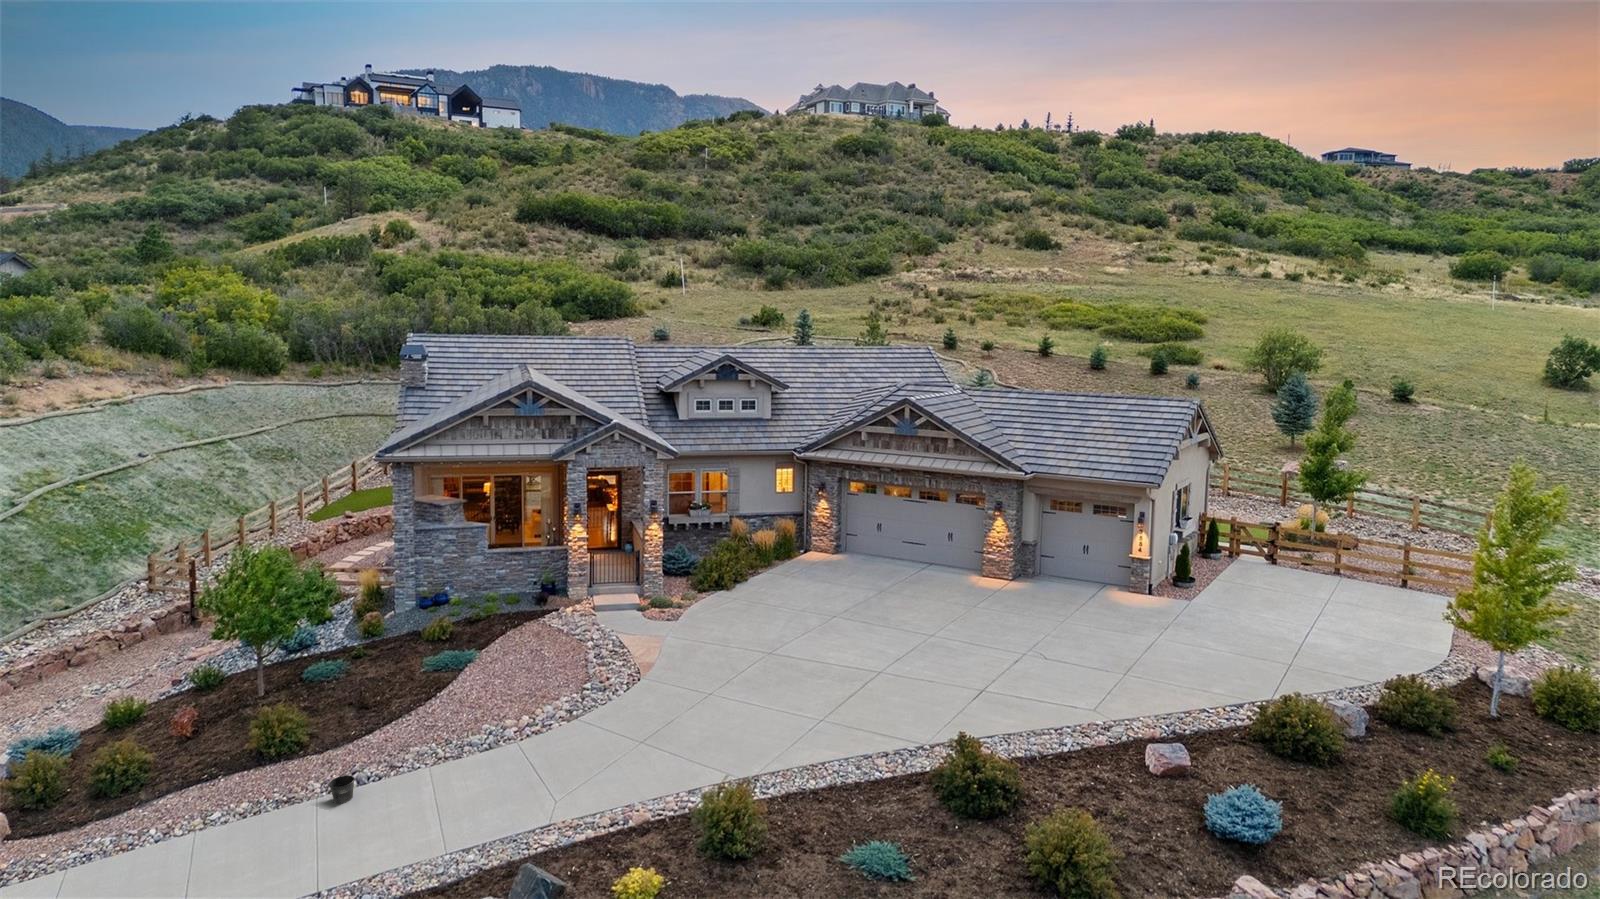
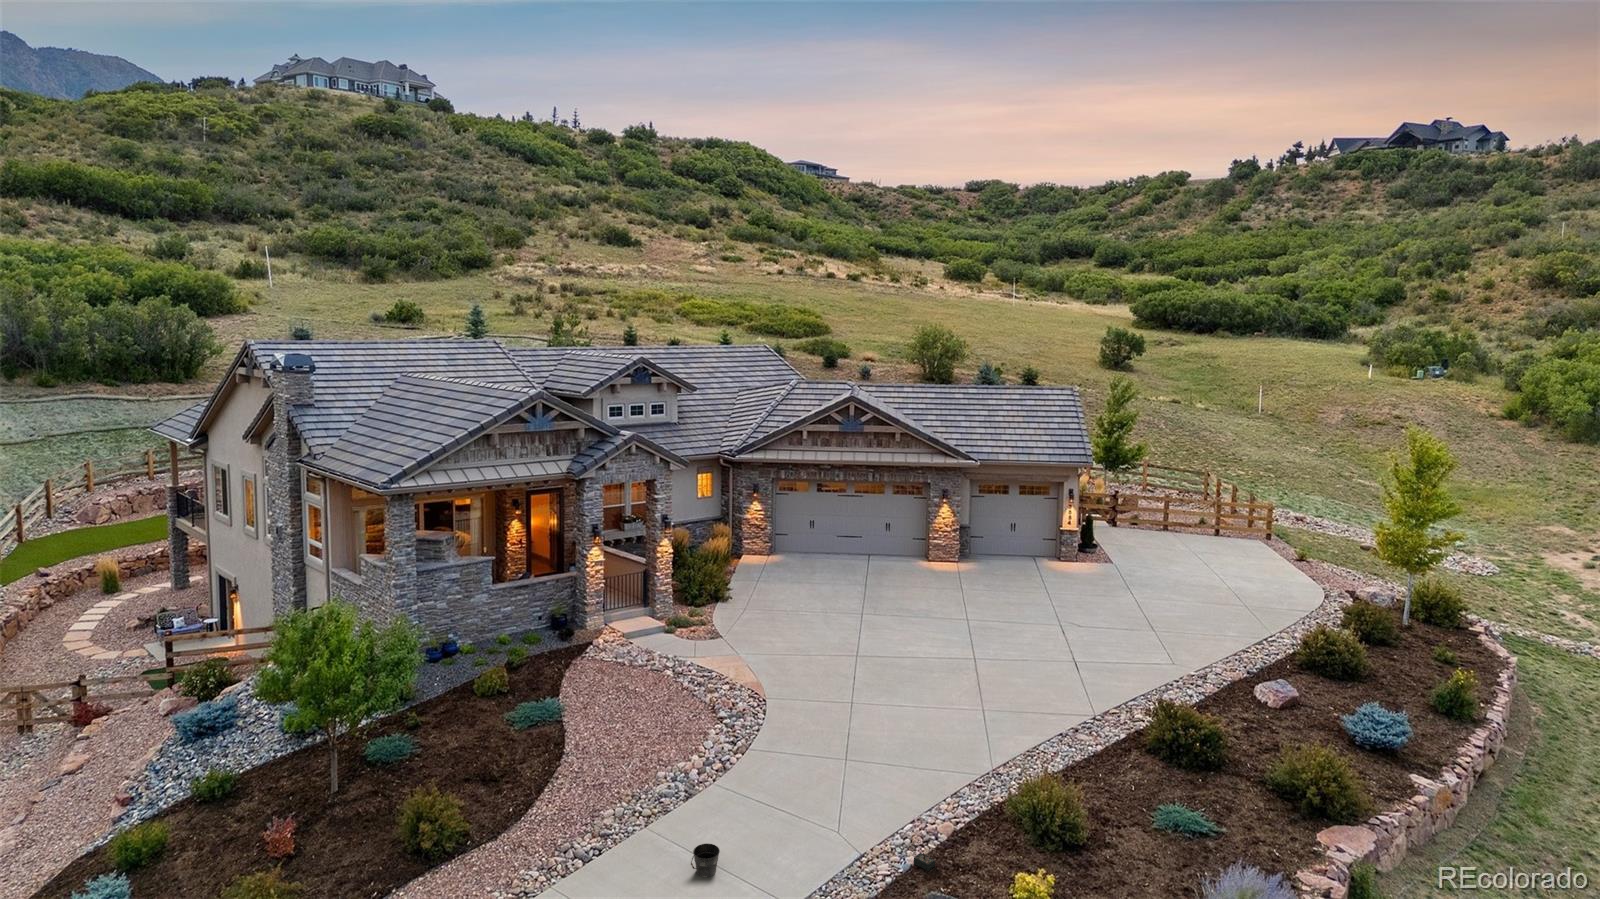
decorative plant: none [480,813,501,848] -> present [909,835,939,871]

